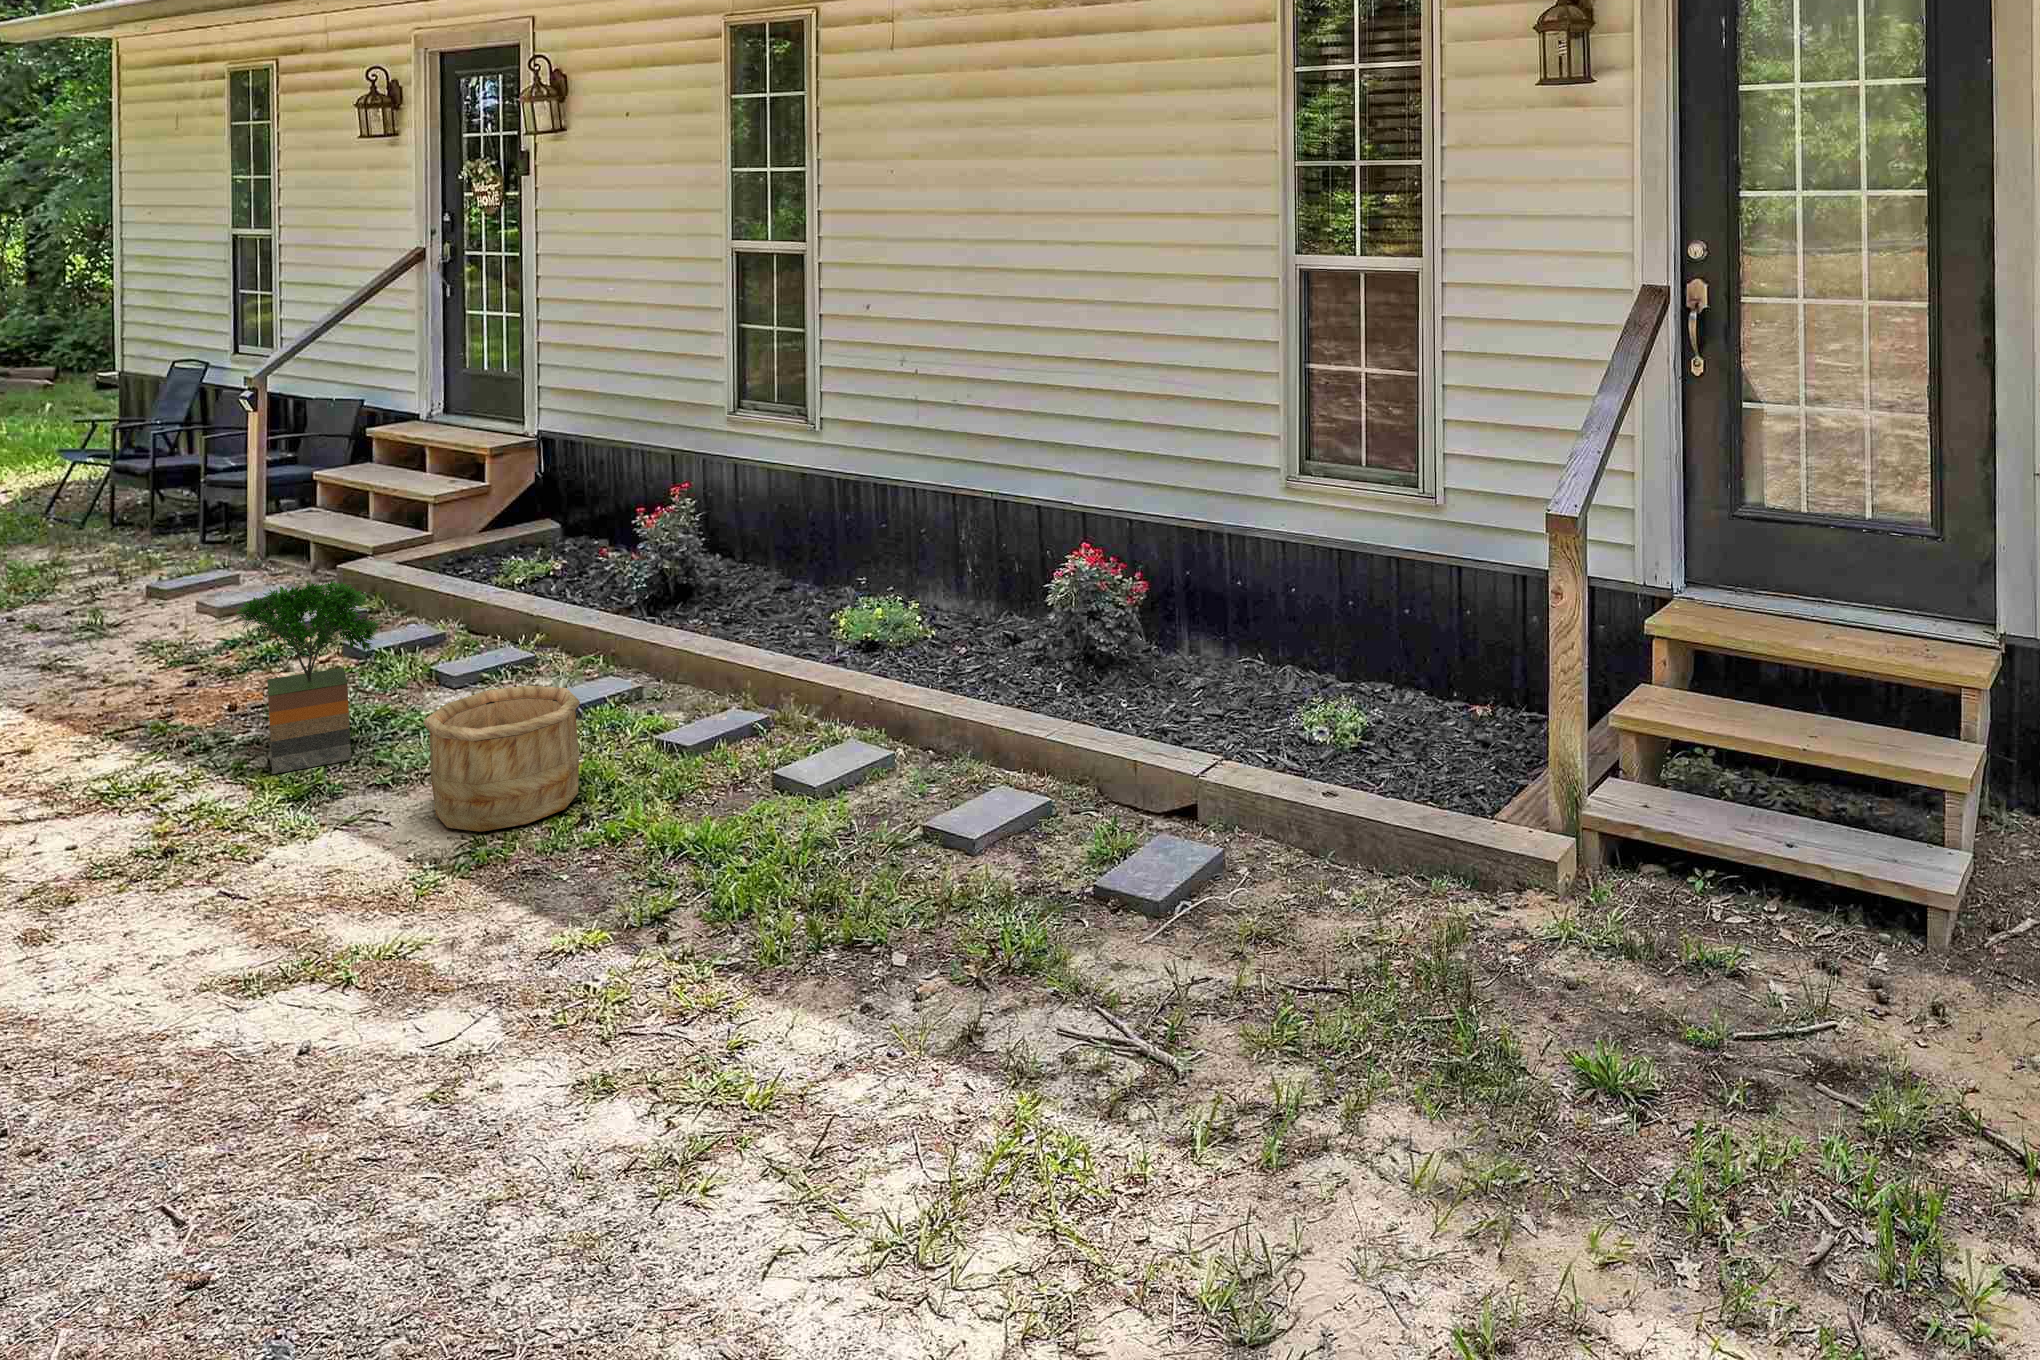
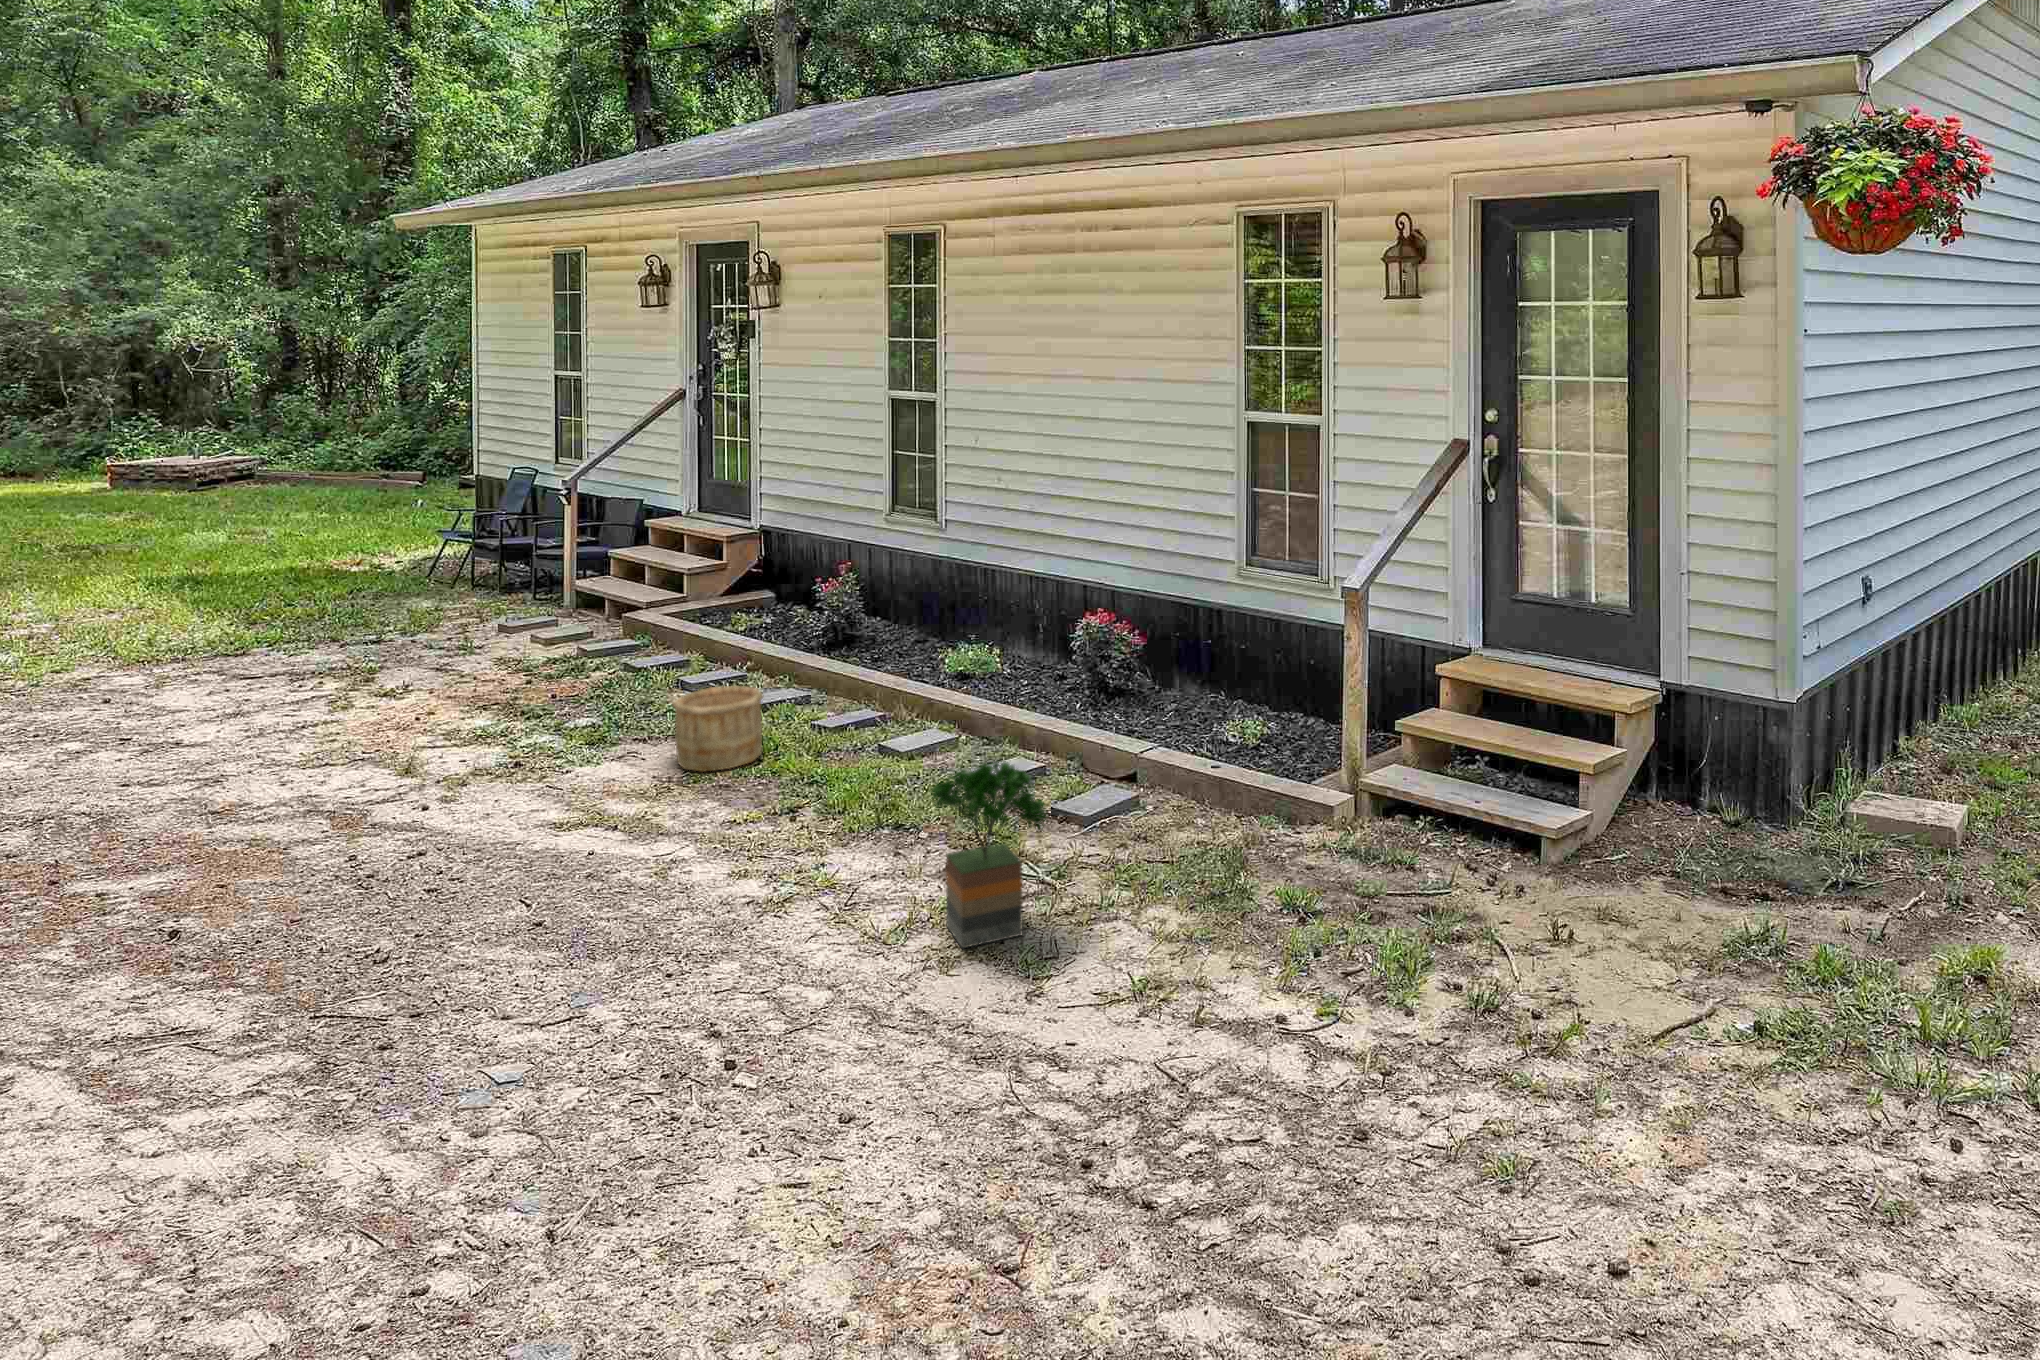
potted tree: present [236,581,380,774] -> present [931,761,1048,948]

